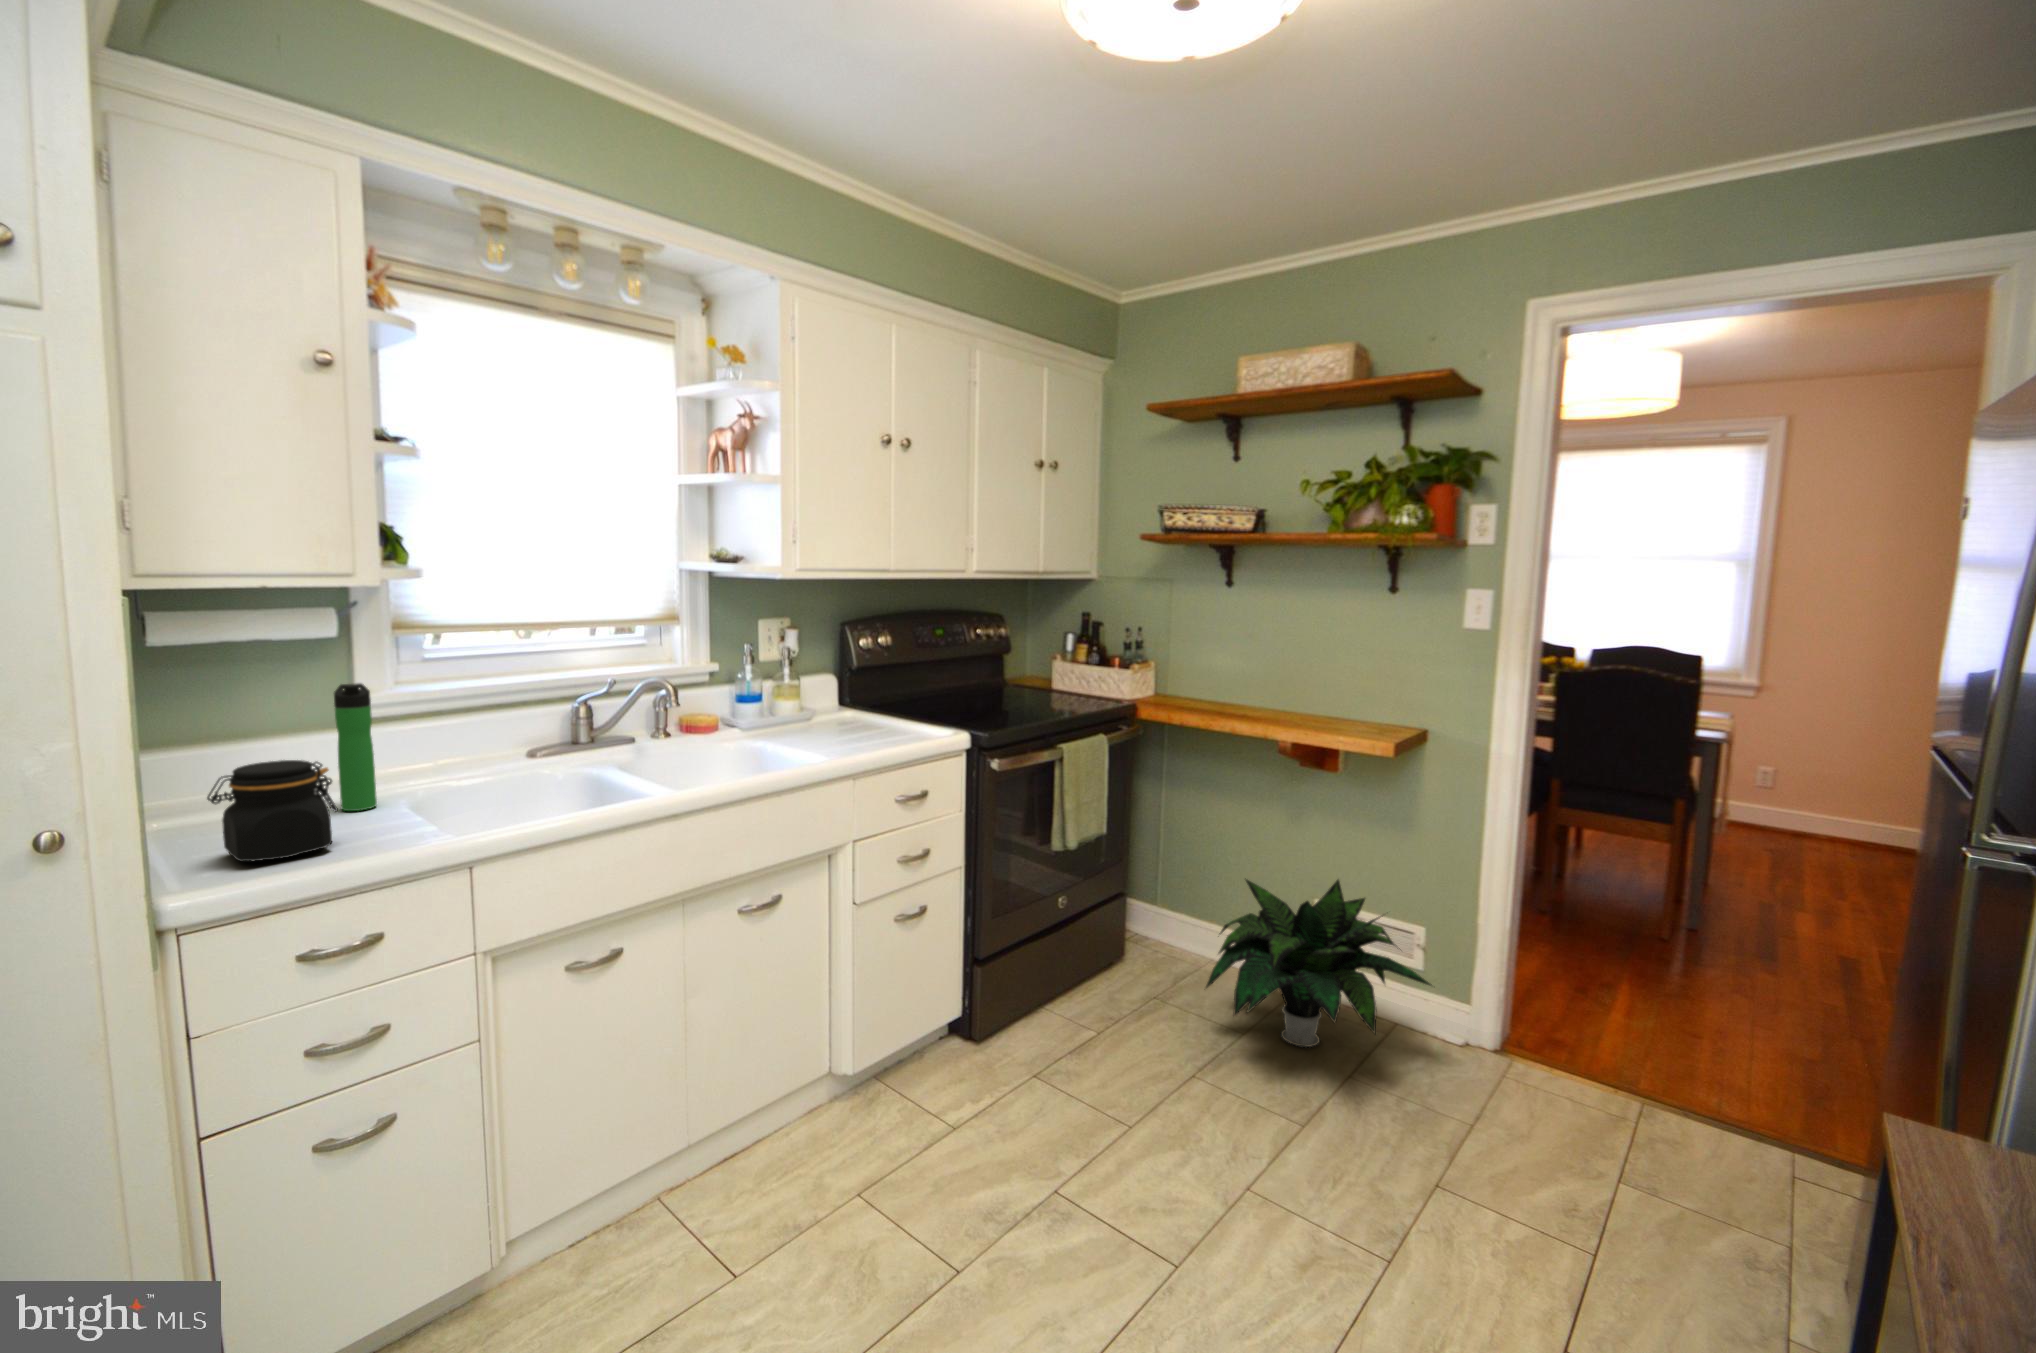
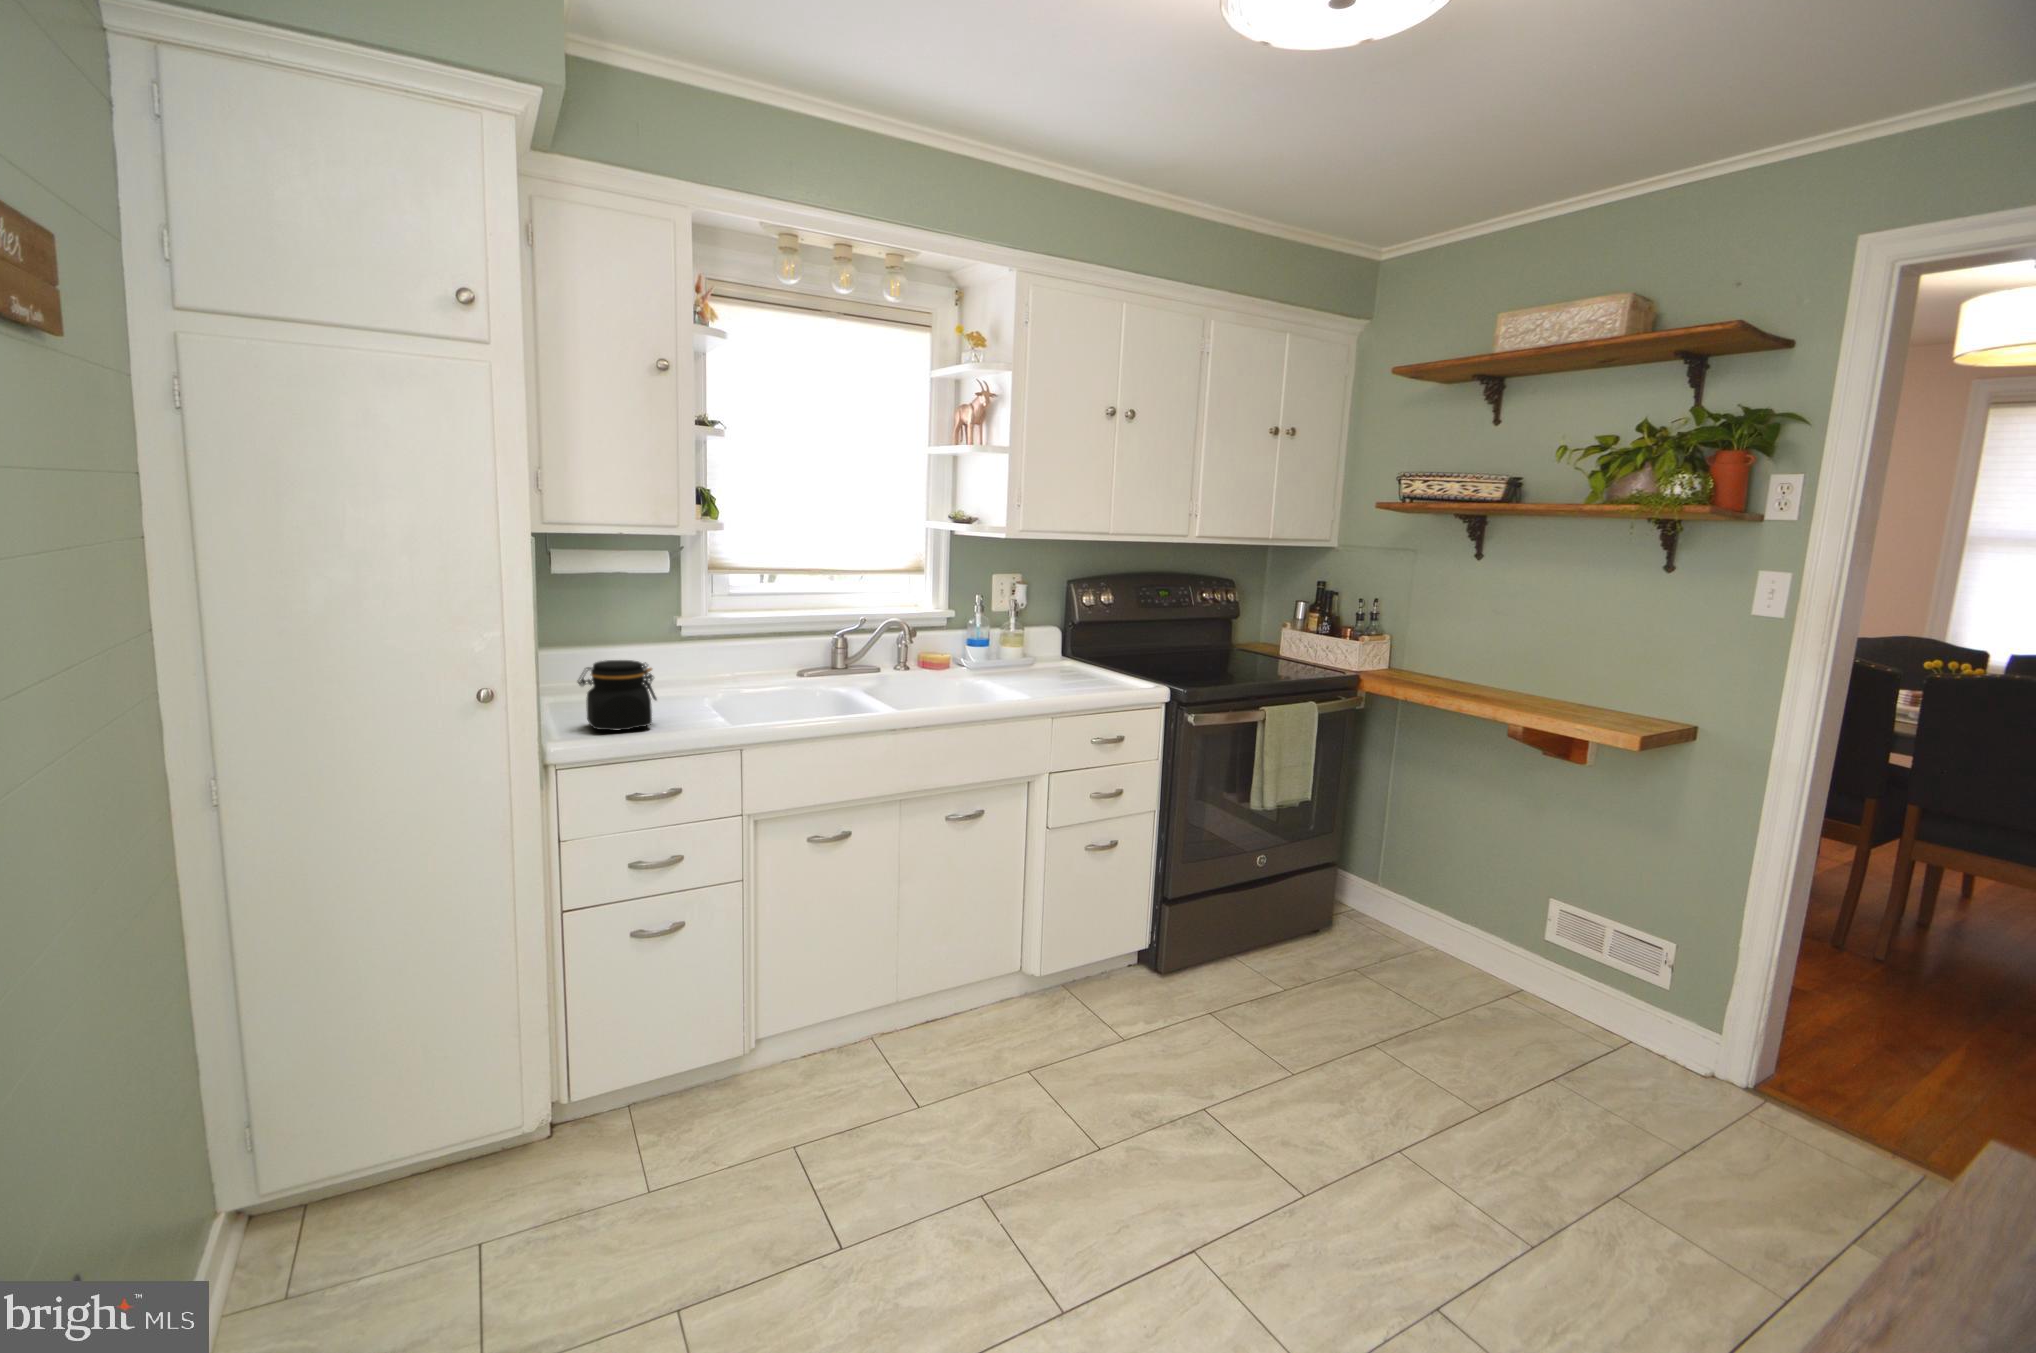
bottle: present [334,683,377,811] -> none [663,608,688,705]
potted plant: present [1206,880,1432,1047] -> none [1397,863,1667,1046]

